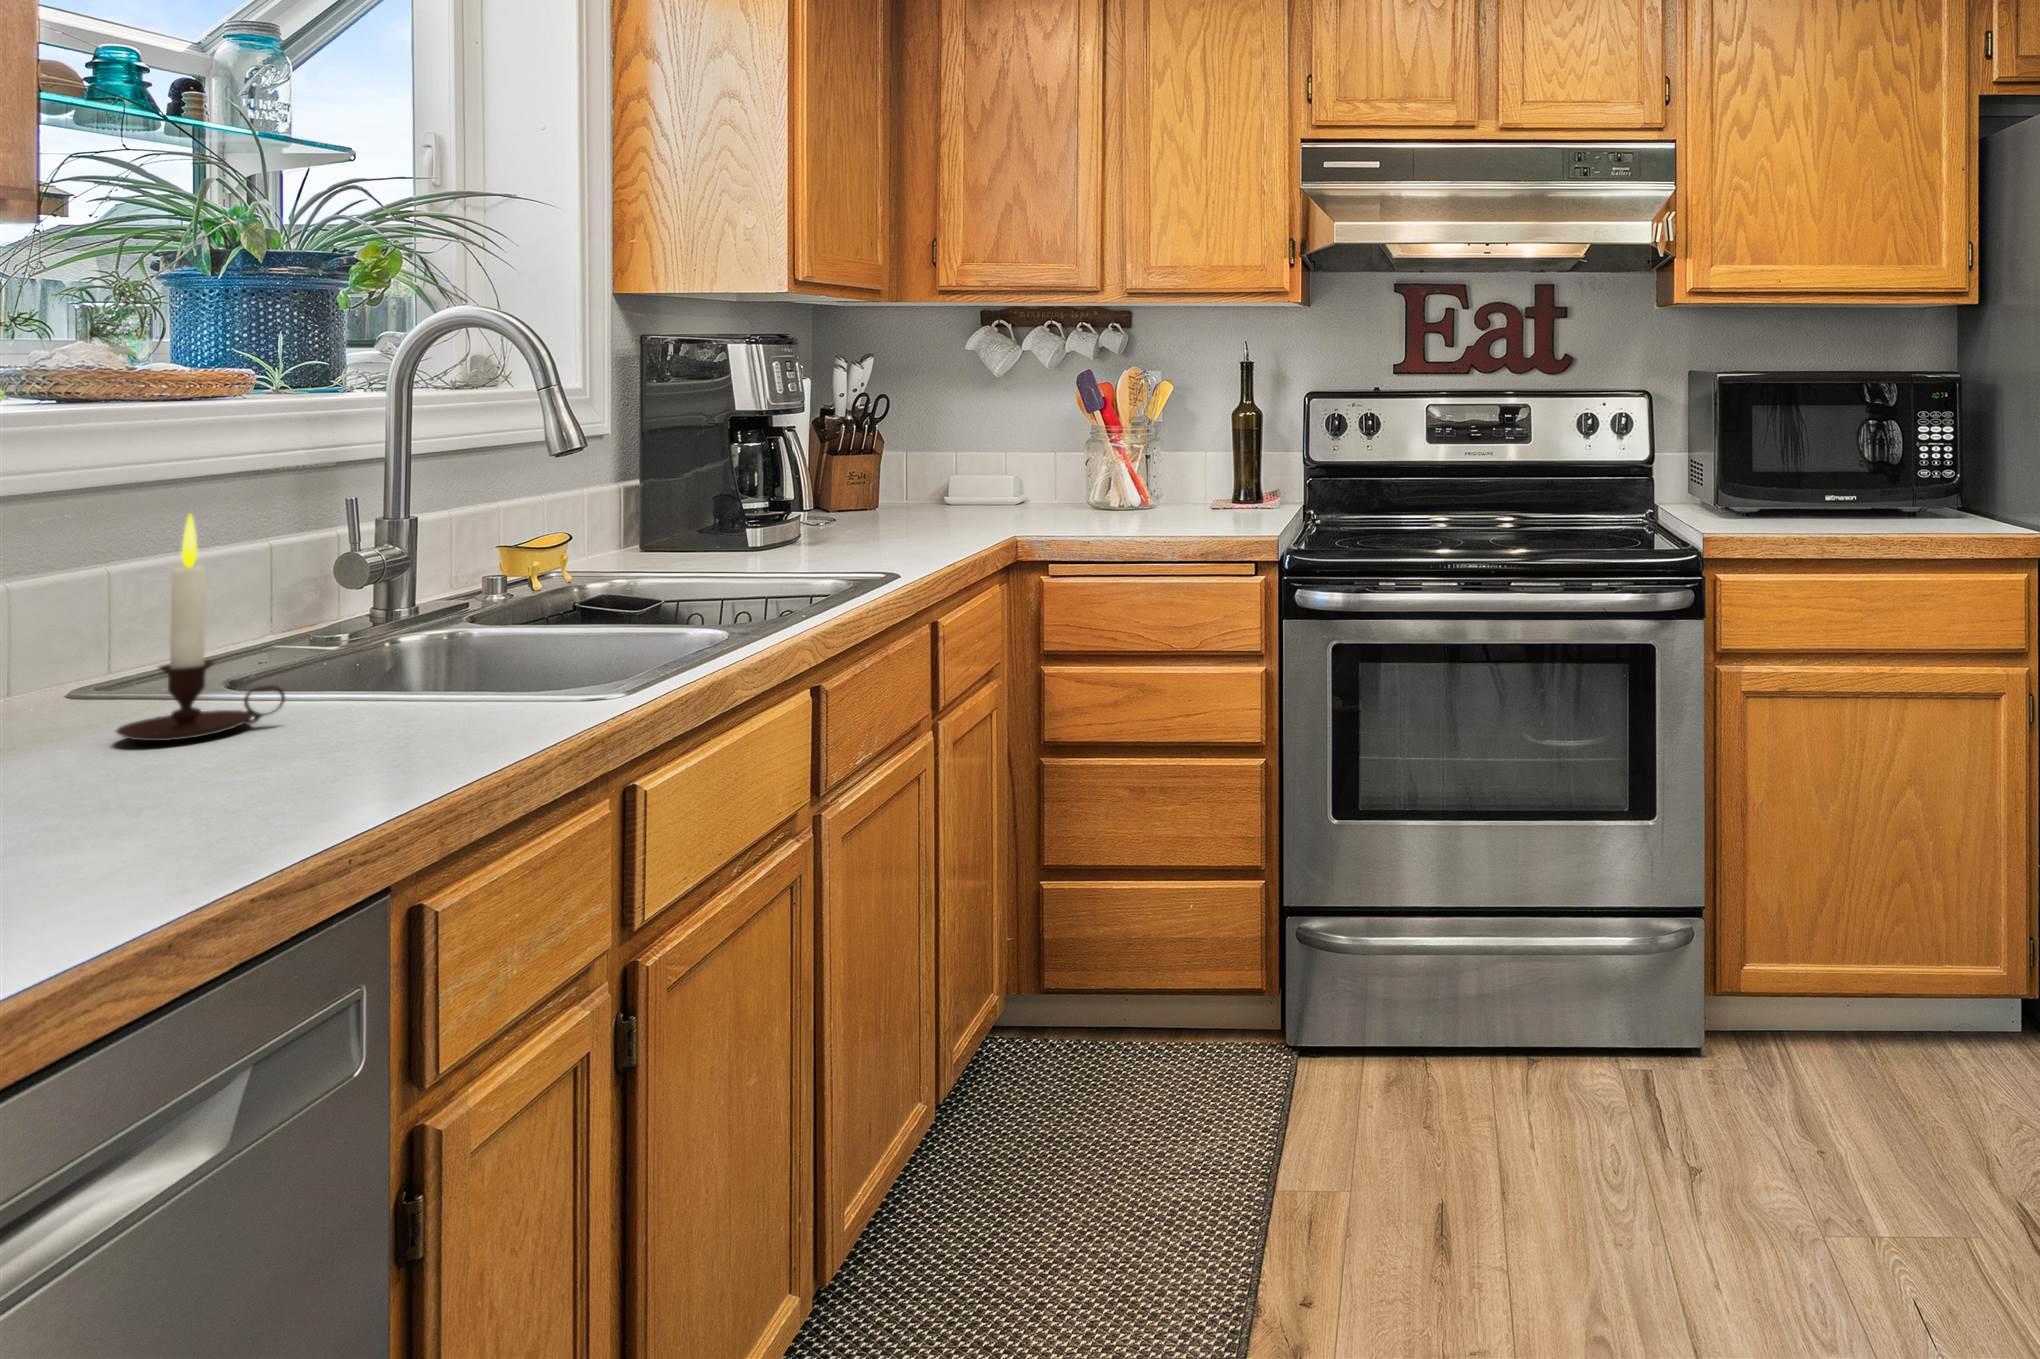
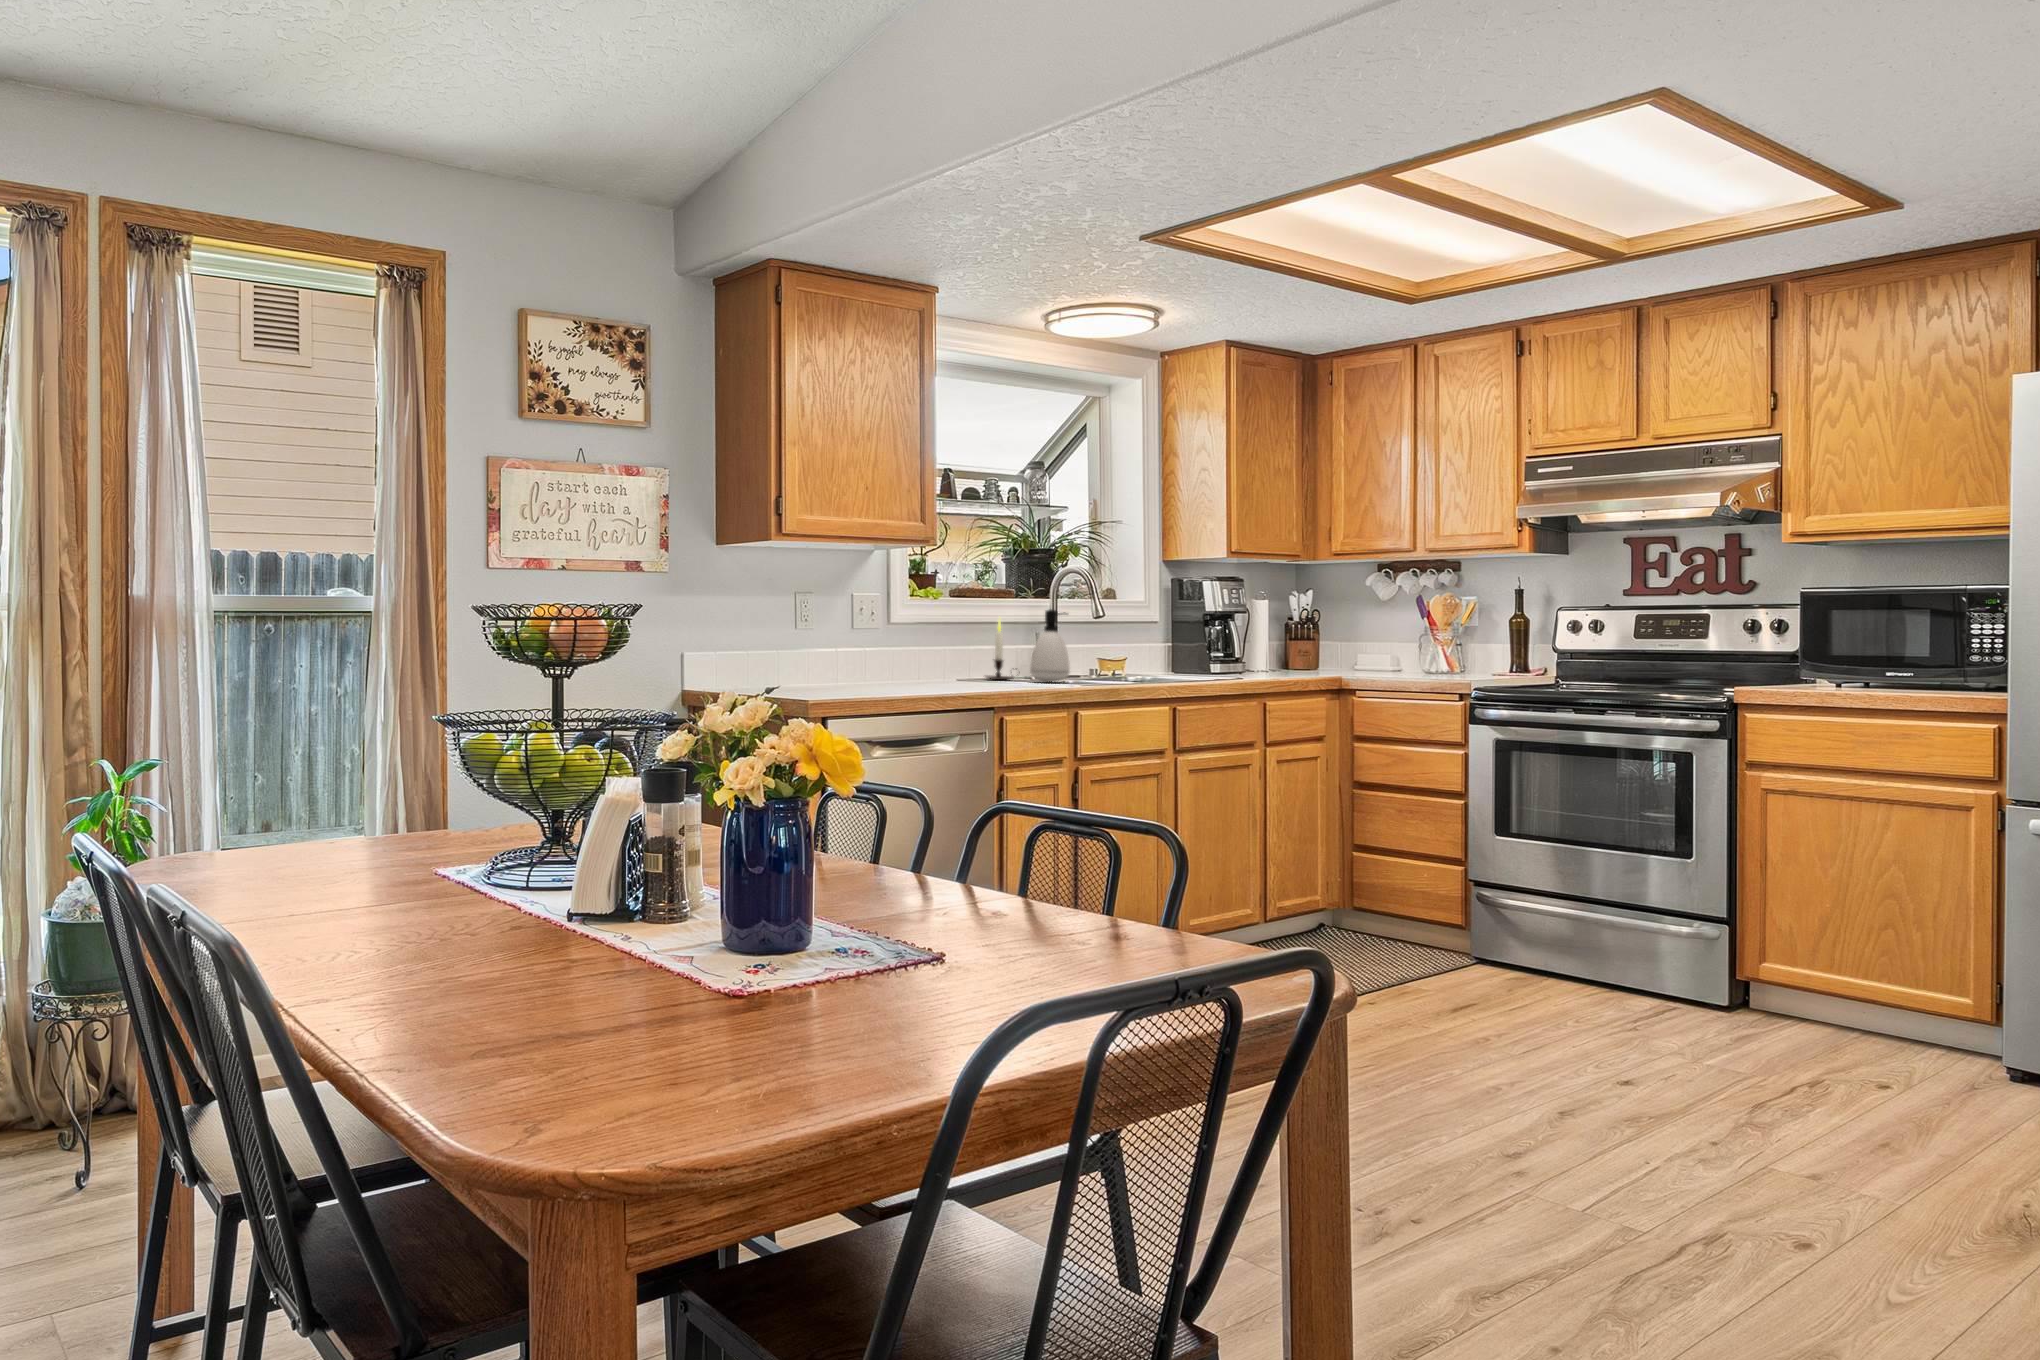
soap dispenser: none [364,489,528,735] -> present [1030,609,1070,682]

